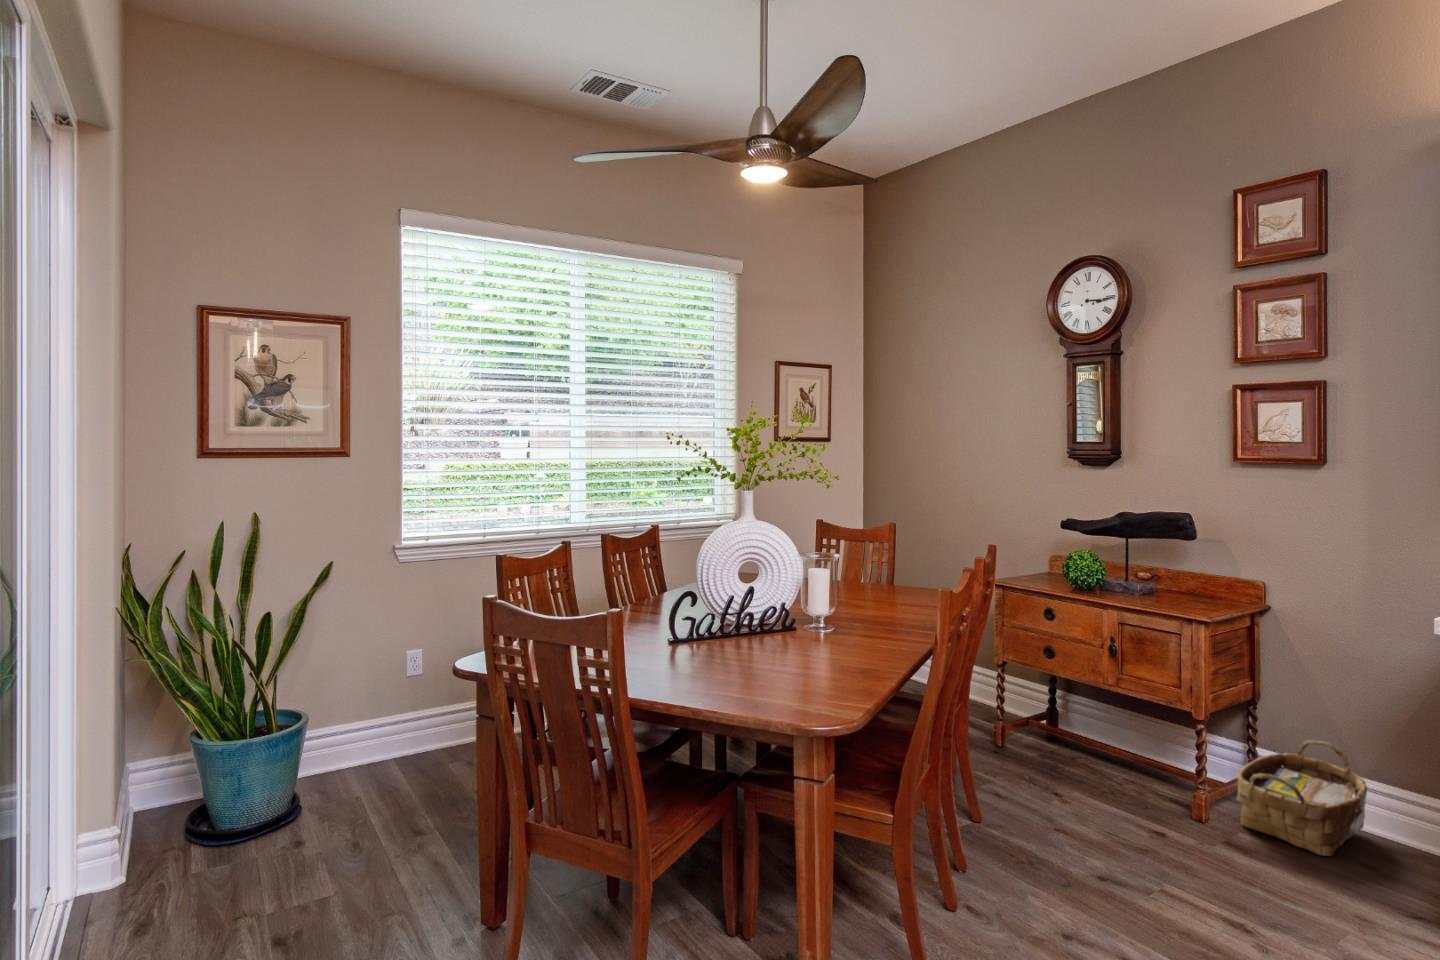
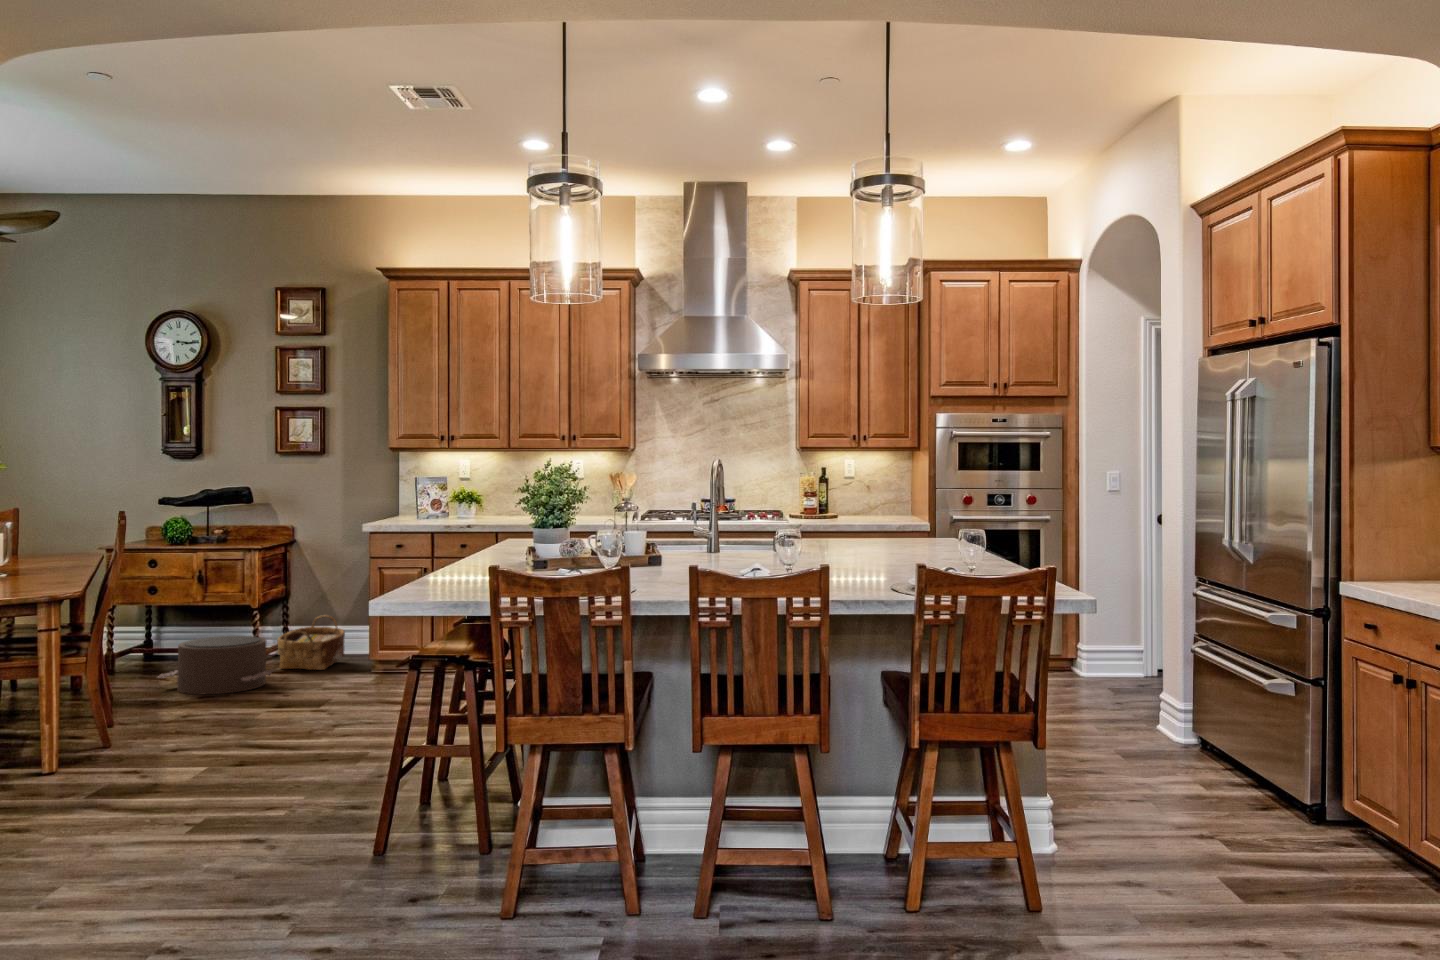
pouf: none [1043,761,1237,891] -> present [158,636,274,694]

